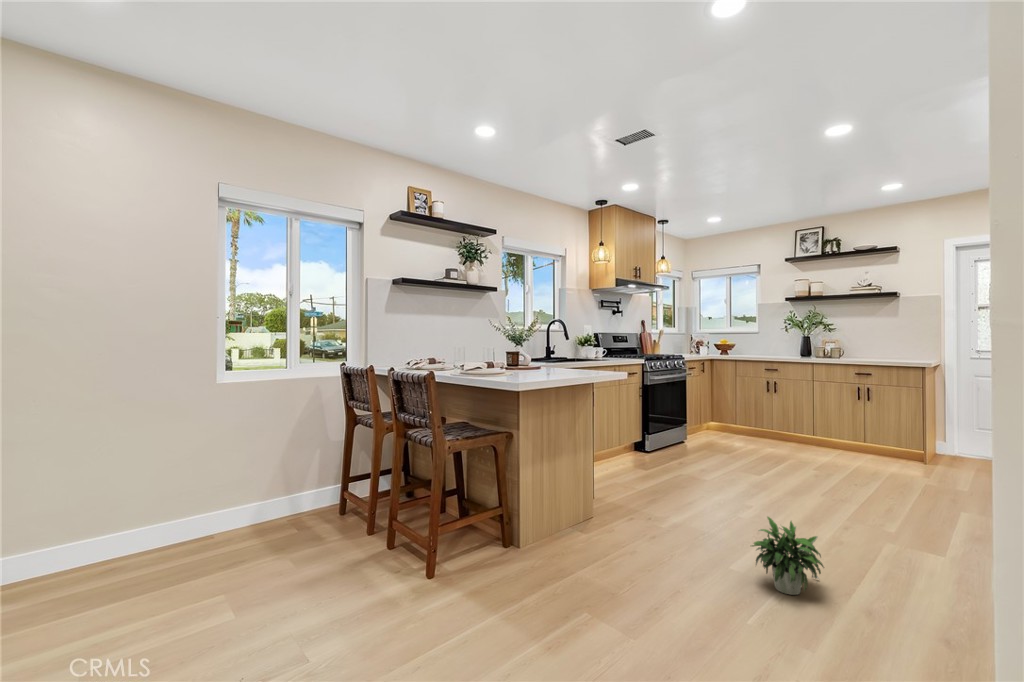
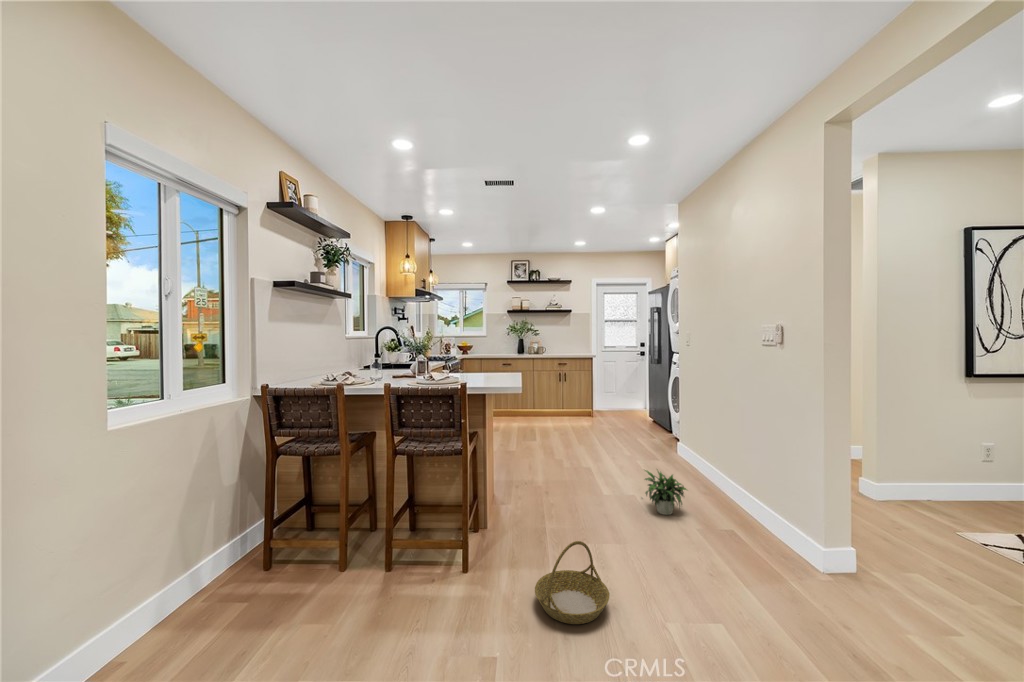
basket: none [455,535,538,623] -> present [535,541,609,624]

